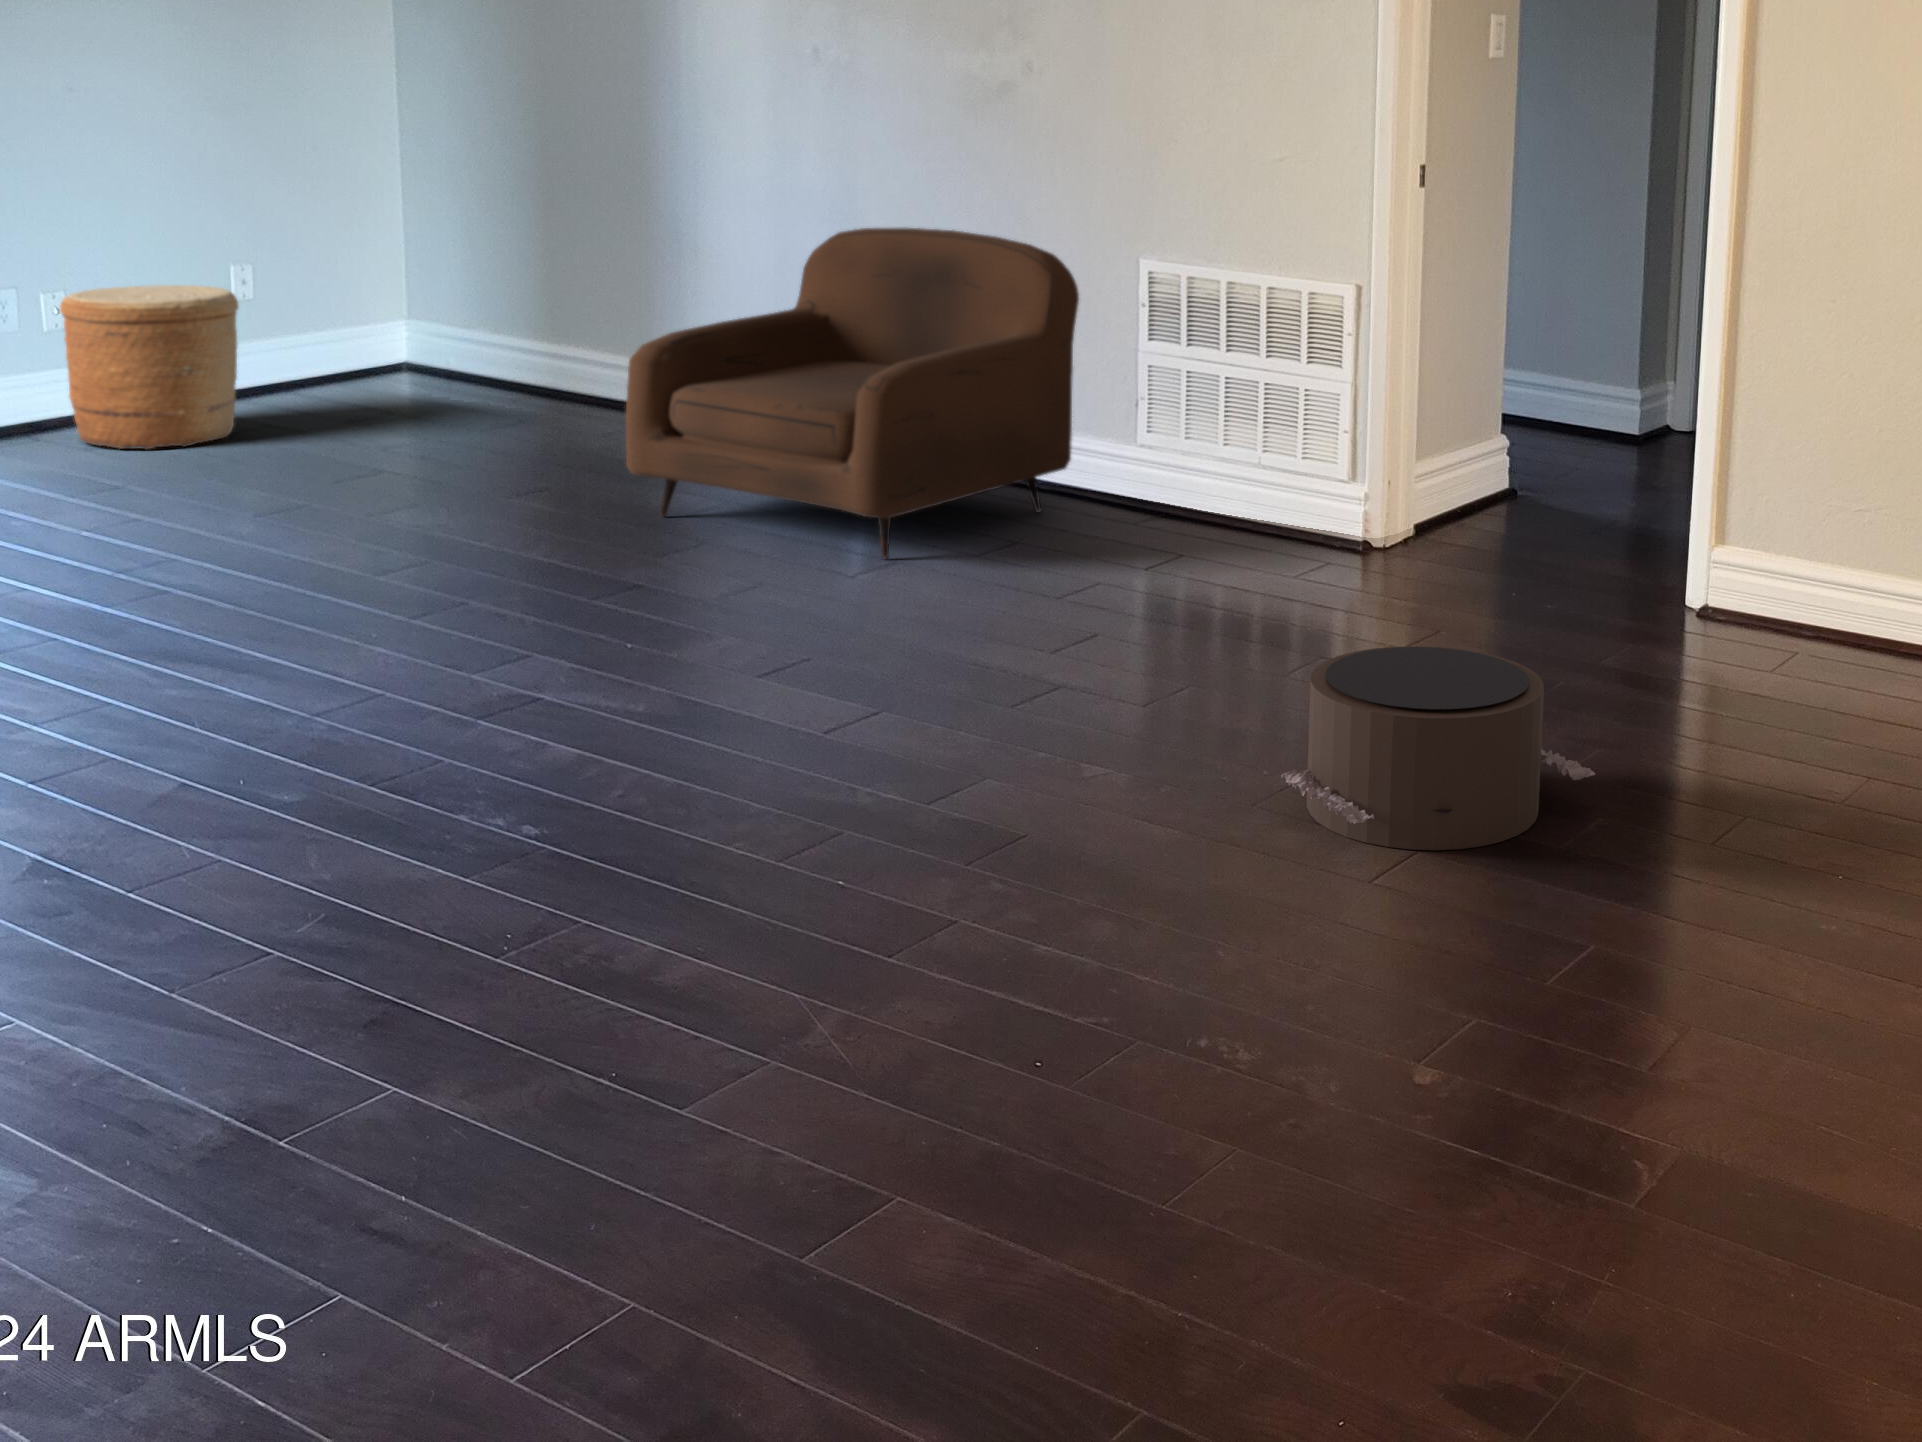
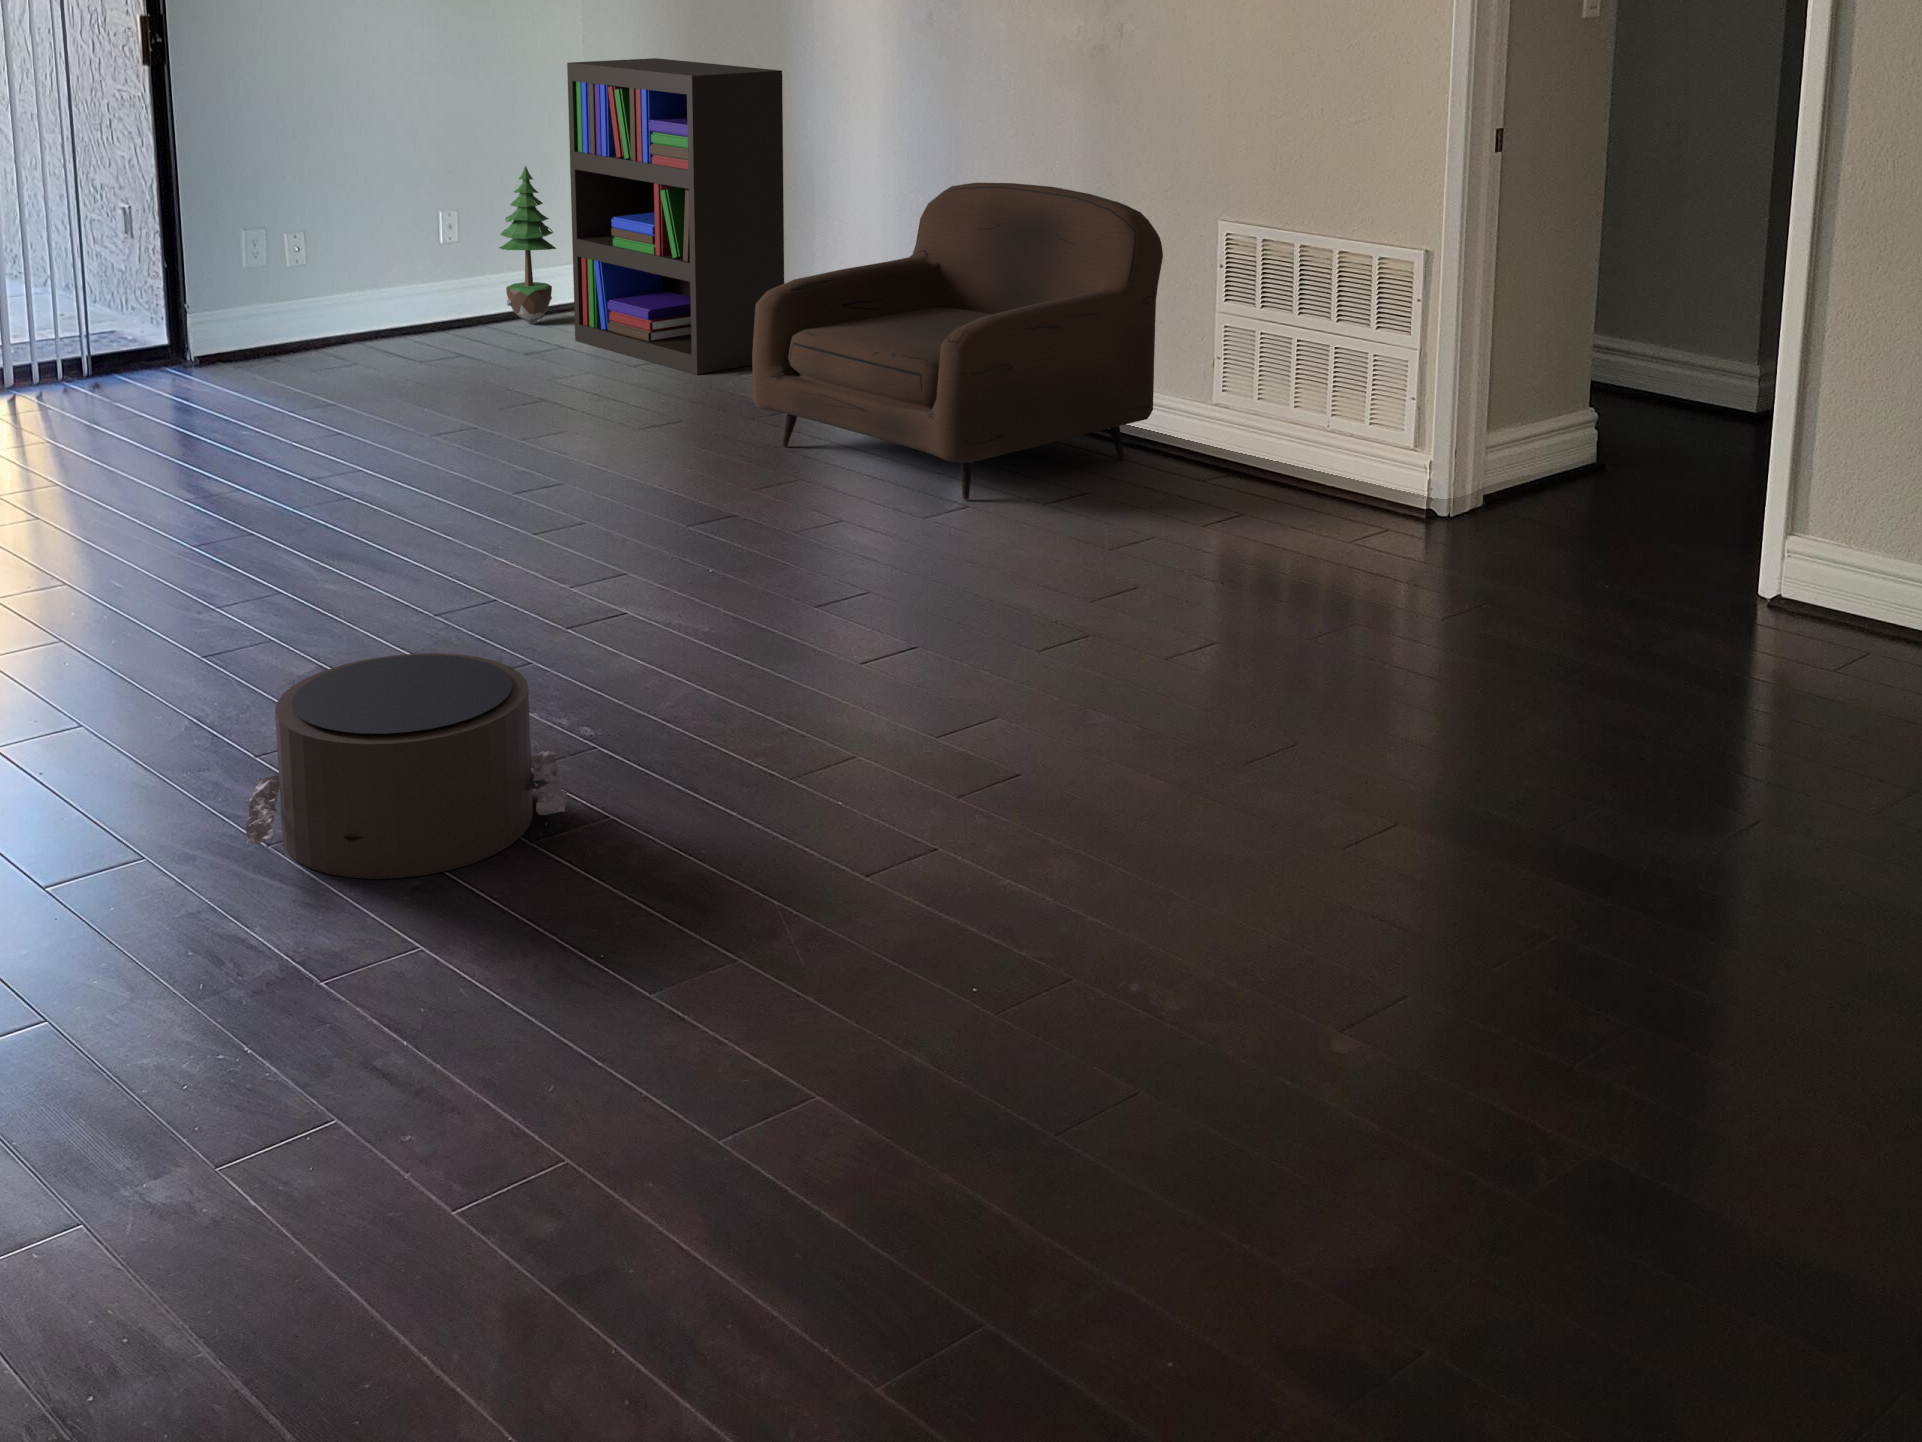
bookshelf: none [362,99,632,449] -> present [567,58,784,375]
potted tree: none [268,220,342,404] -> present [499,166,556,324]
woven basket: present [60,285,238,449] -> none [331,222,467,364]
pouf: present [1281,646,1595,850] -> present [245,653,568,879]

